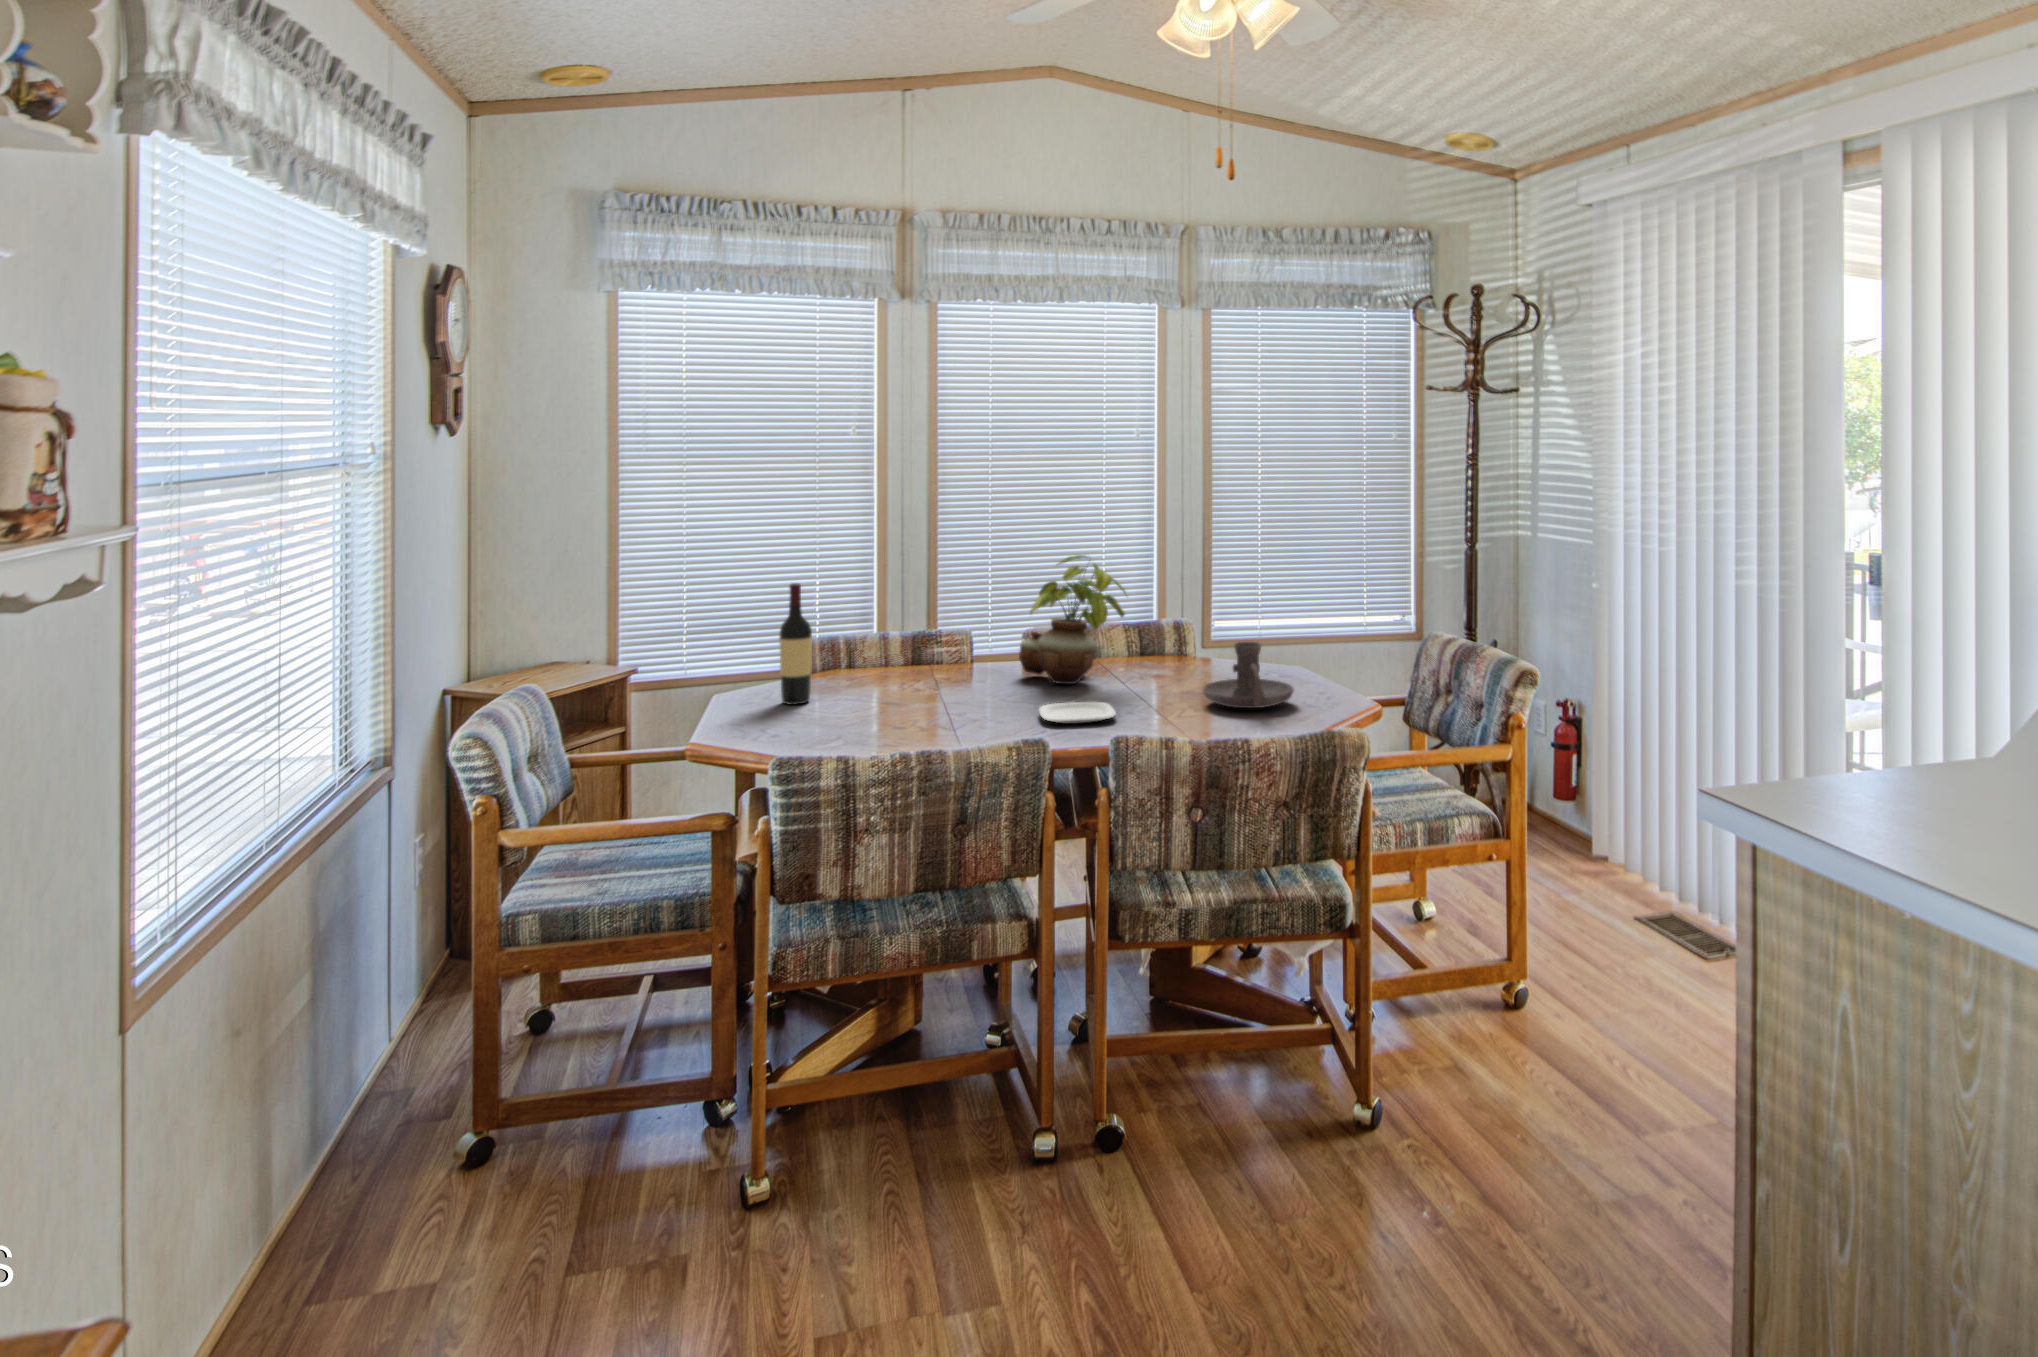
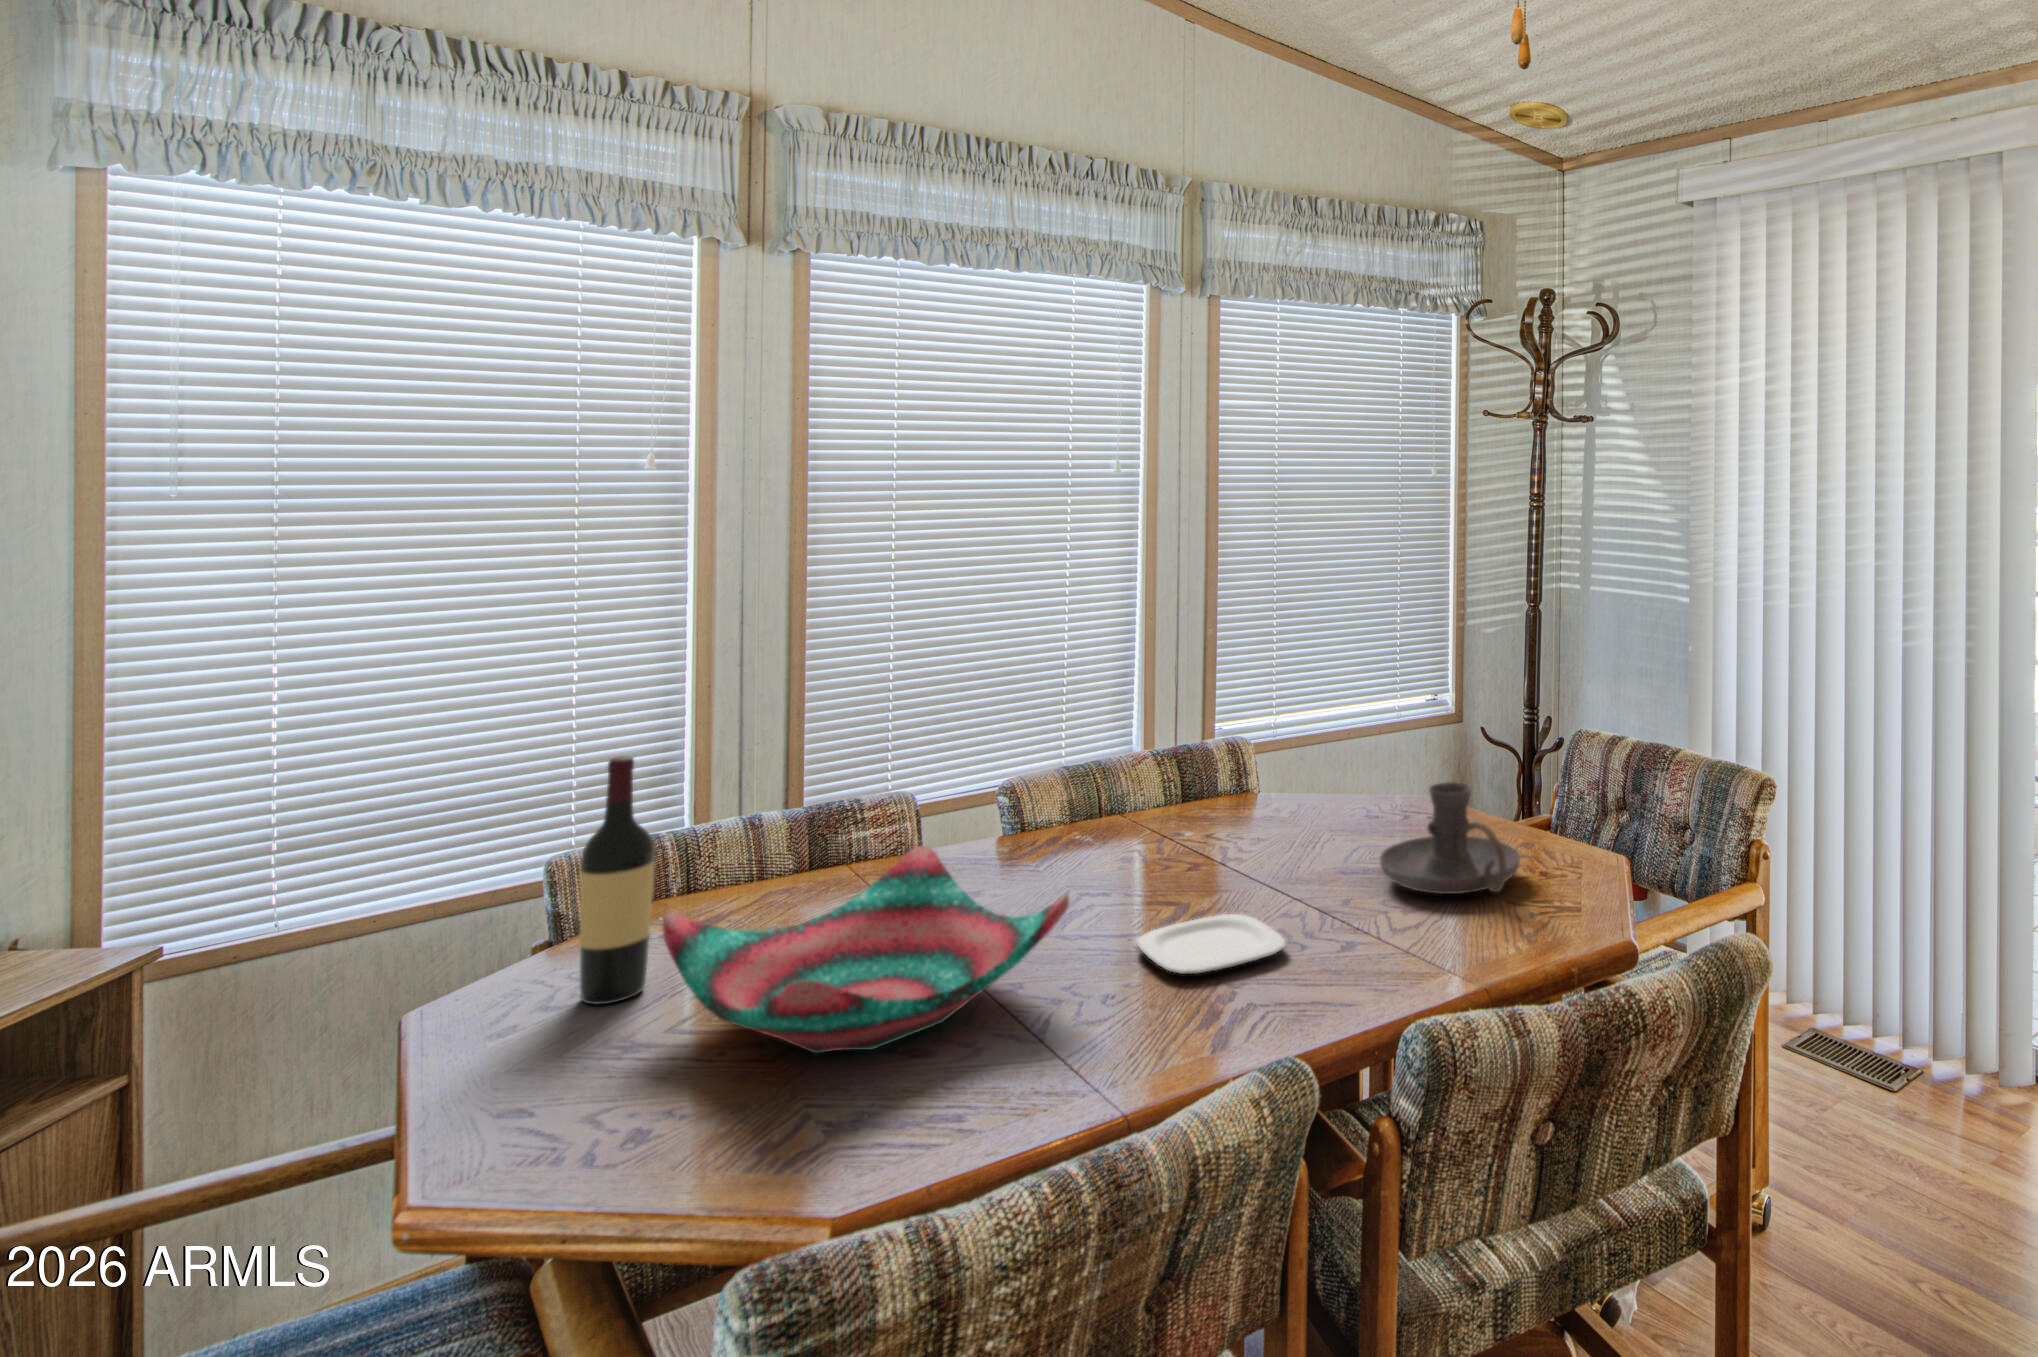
potted plant: present [1019,555,1126,684] -> none [1024,660,1225,878]
decorative bowl: none [806,645,987,731] -> present [663,846,1069,1053]

